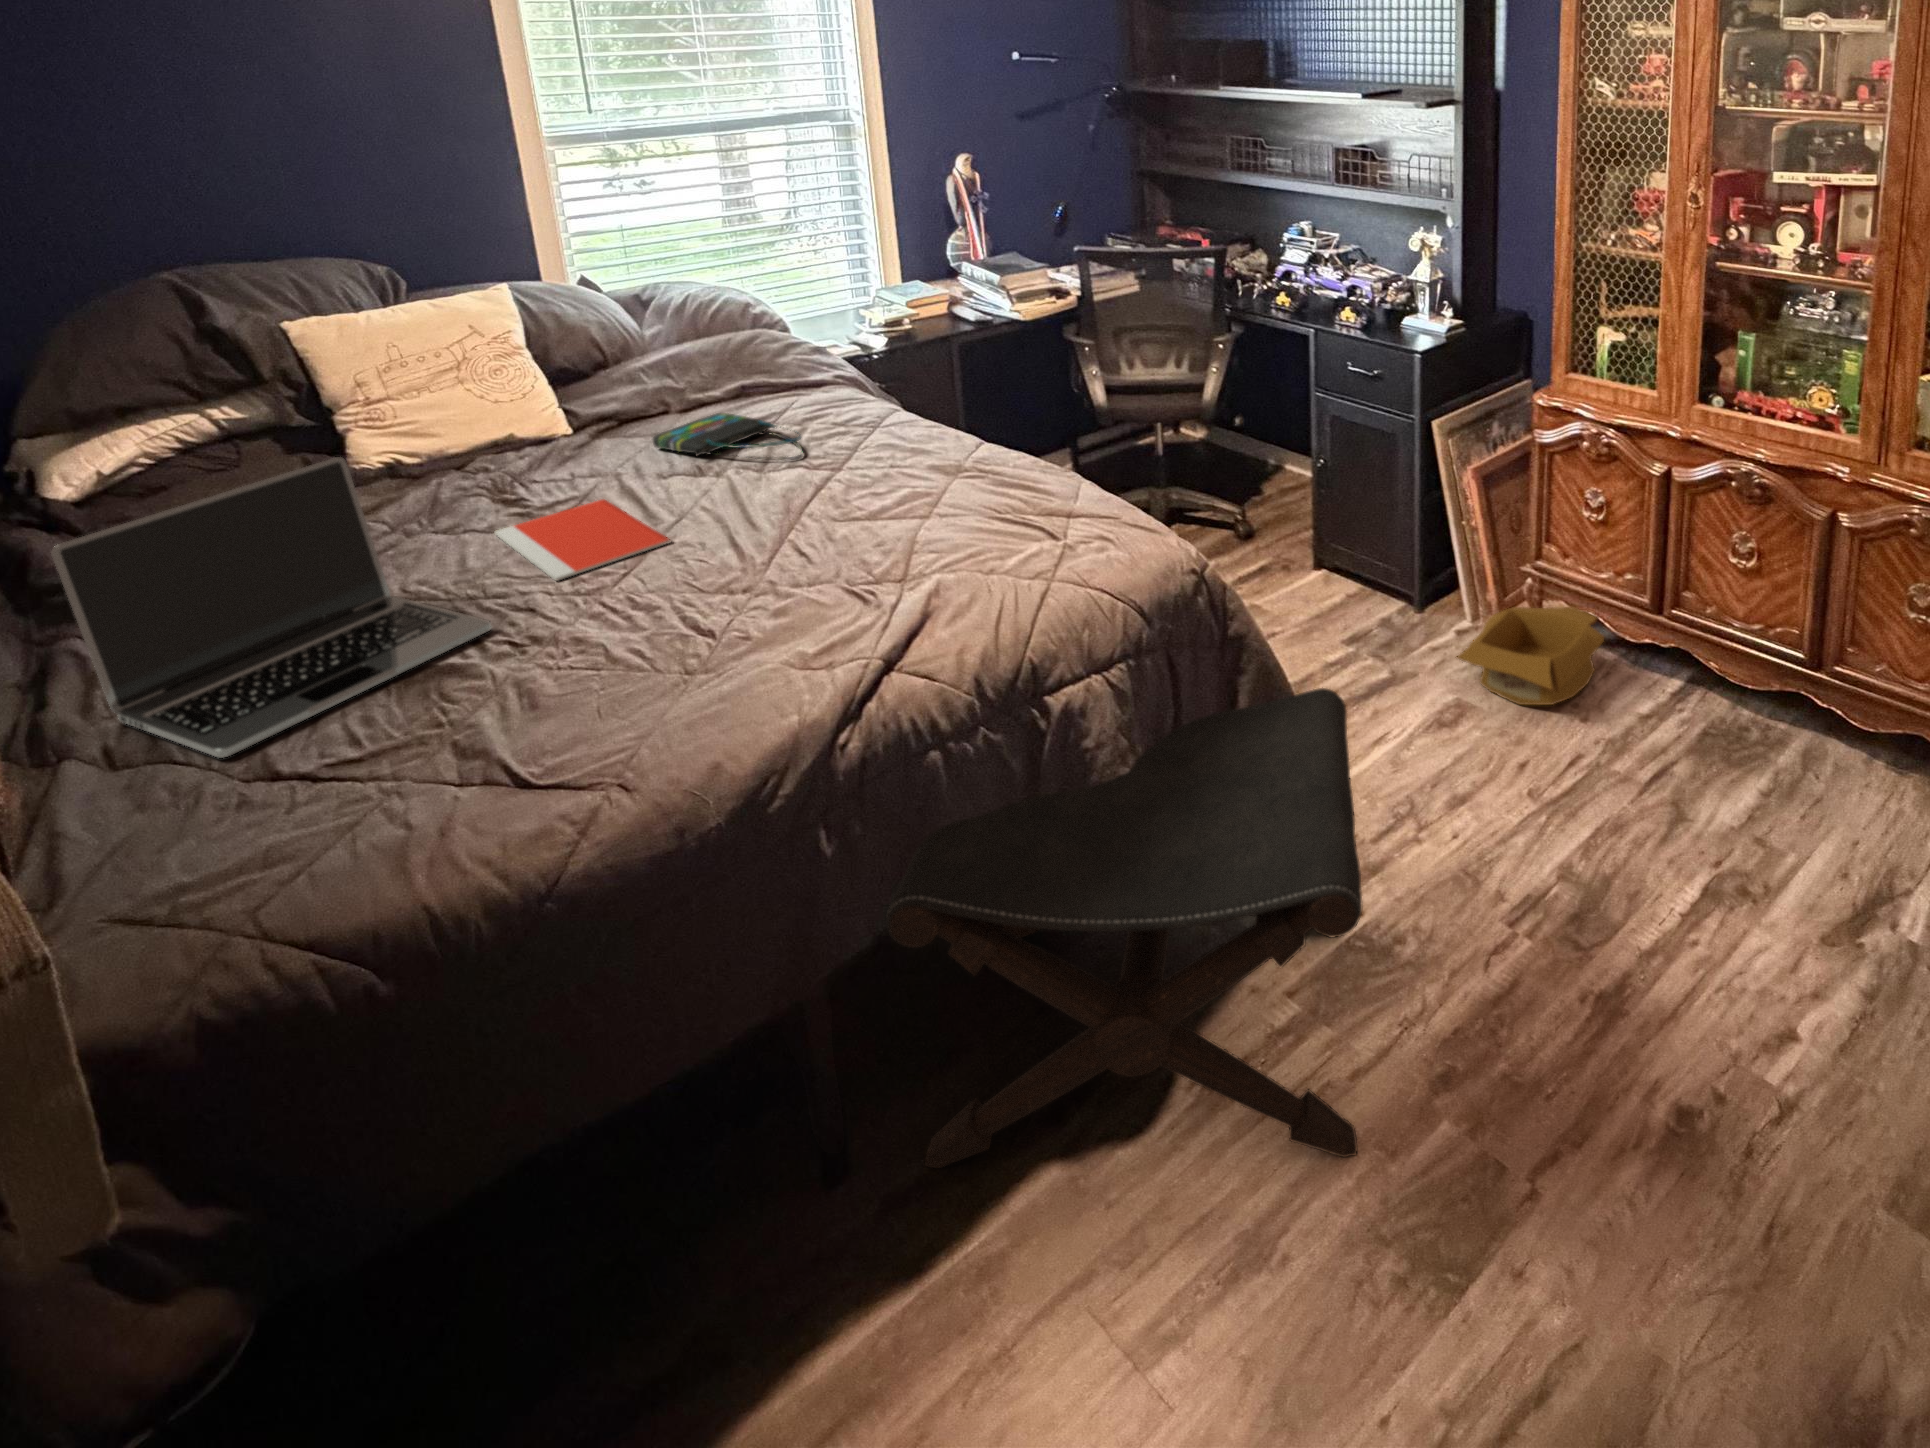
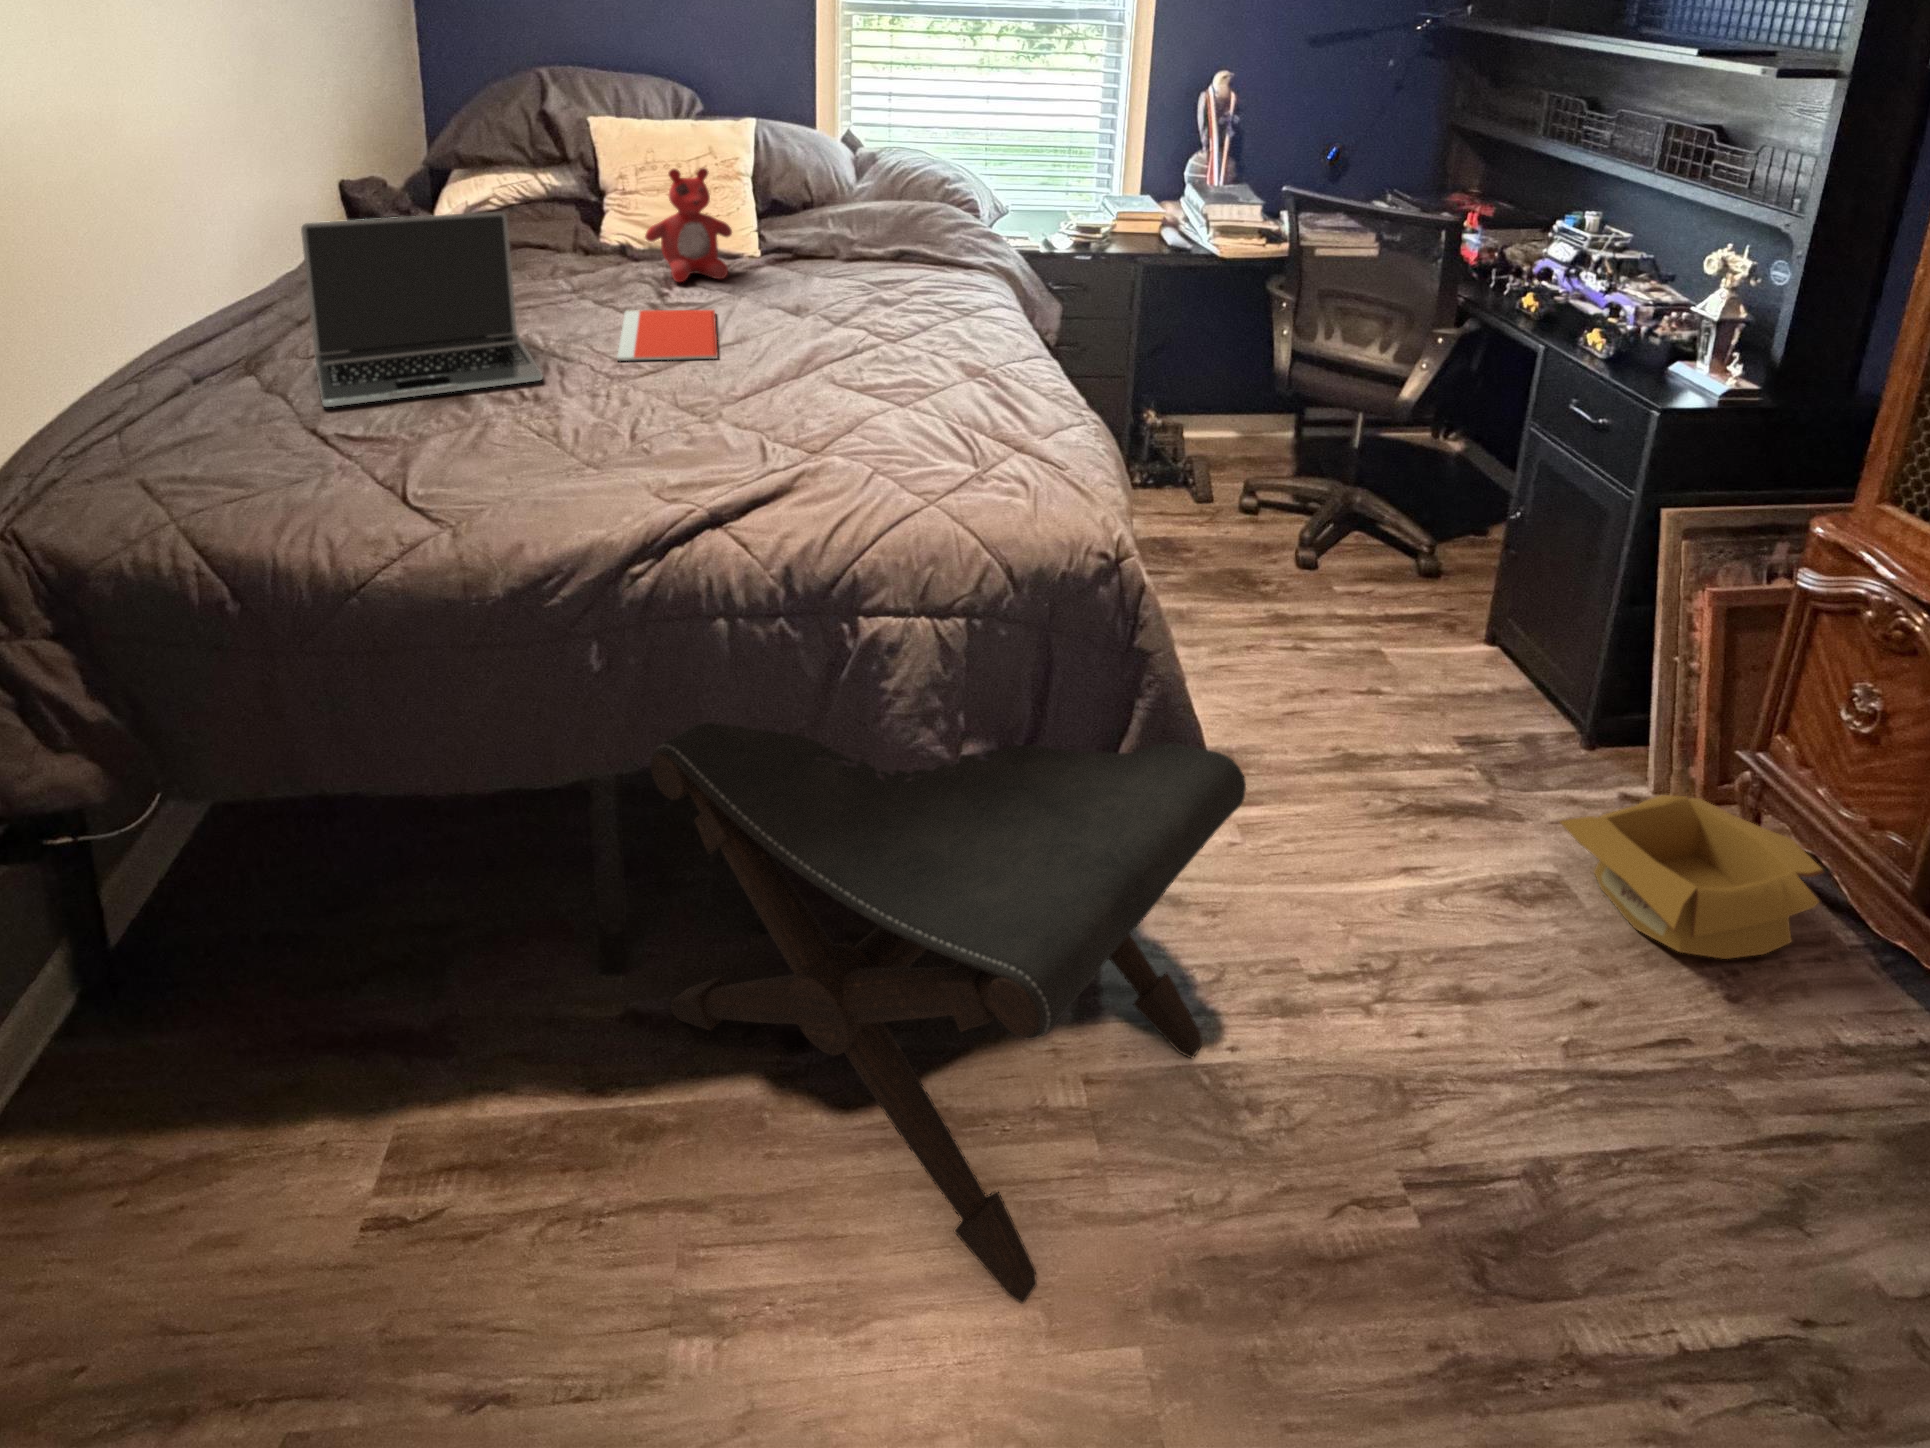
stuffed bear: none [449,351,573,485] -> present [645,168,732,282]
tote bag: present [653,413,803,460] -> none [793,266,893,323]

